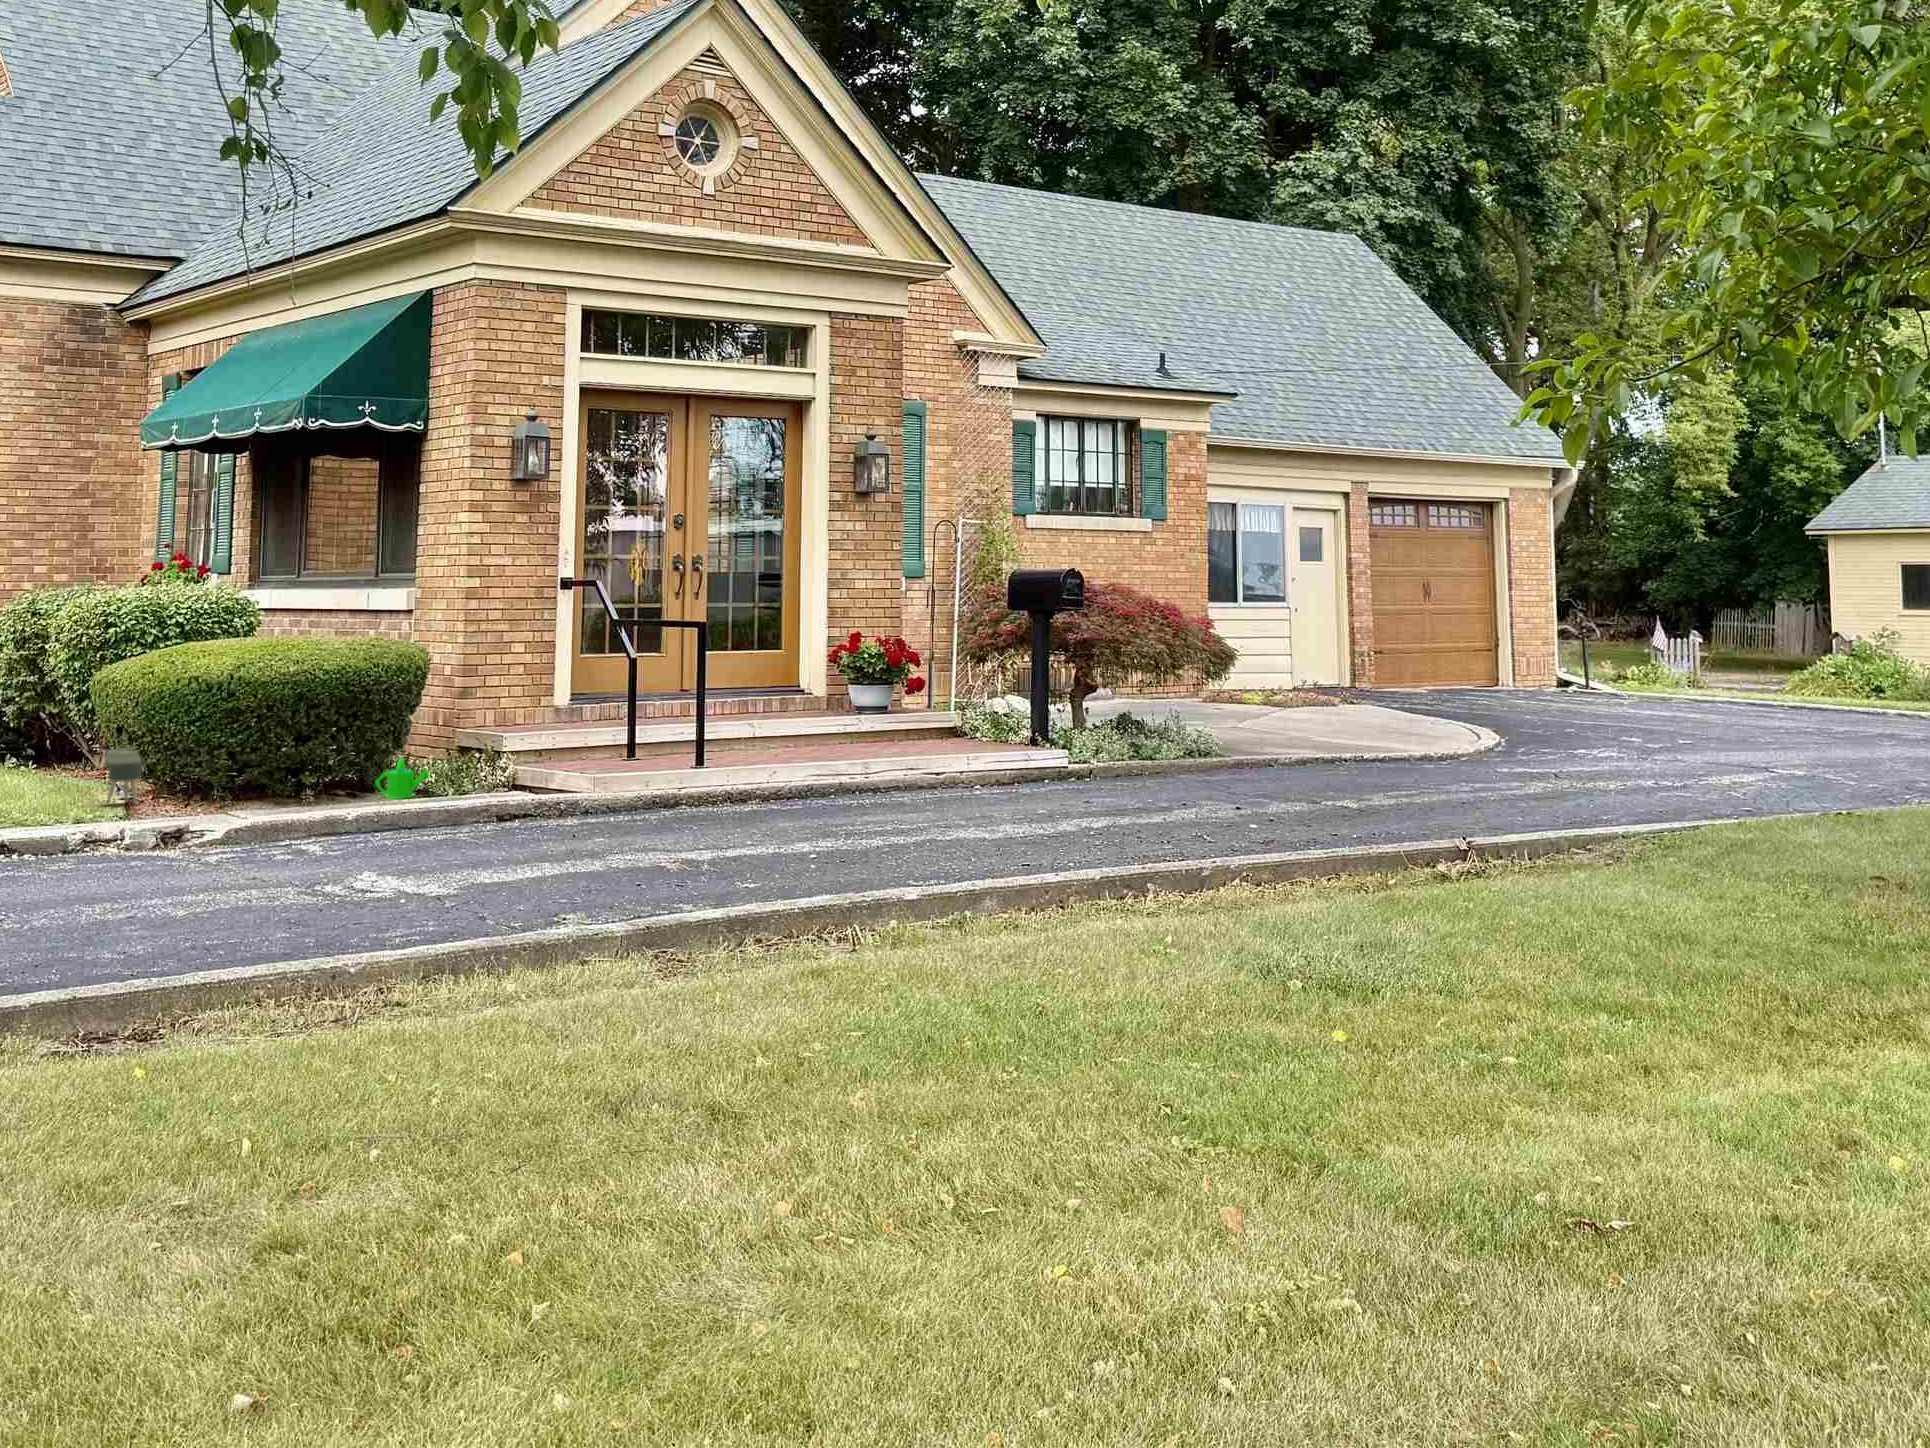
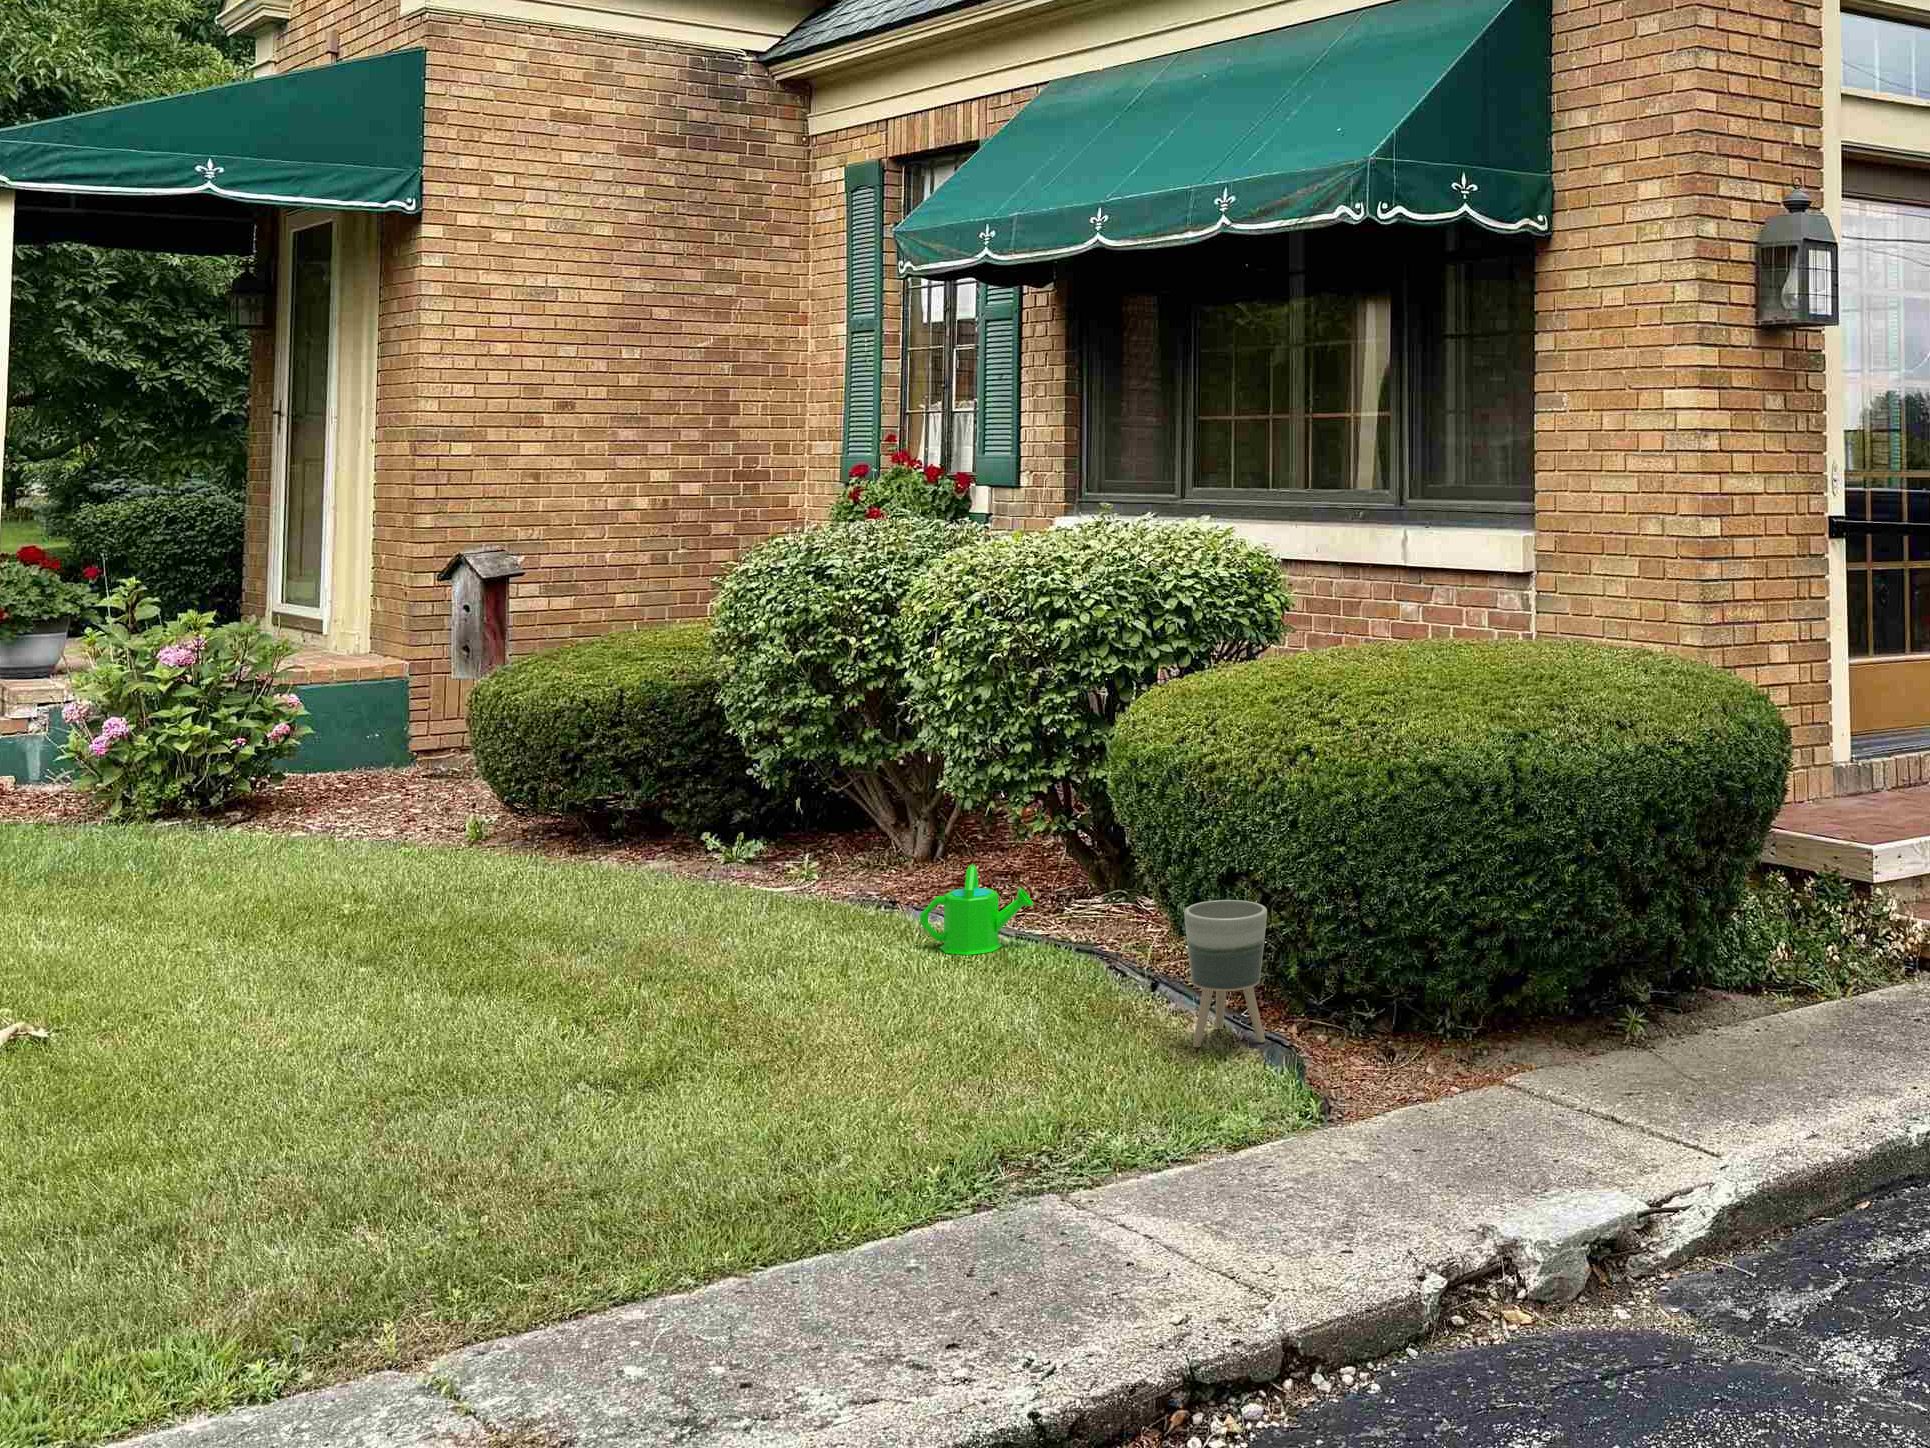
watering can: present [376,758,430,799] -> present [920,865,1033,955]

